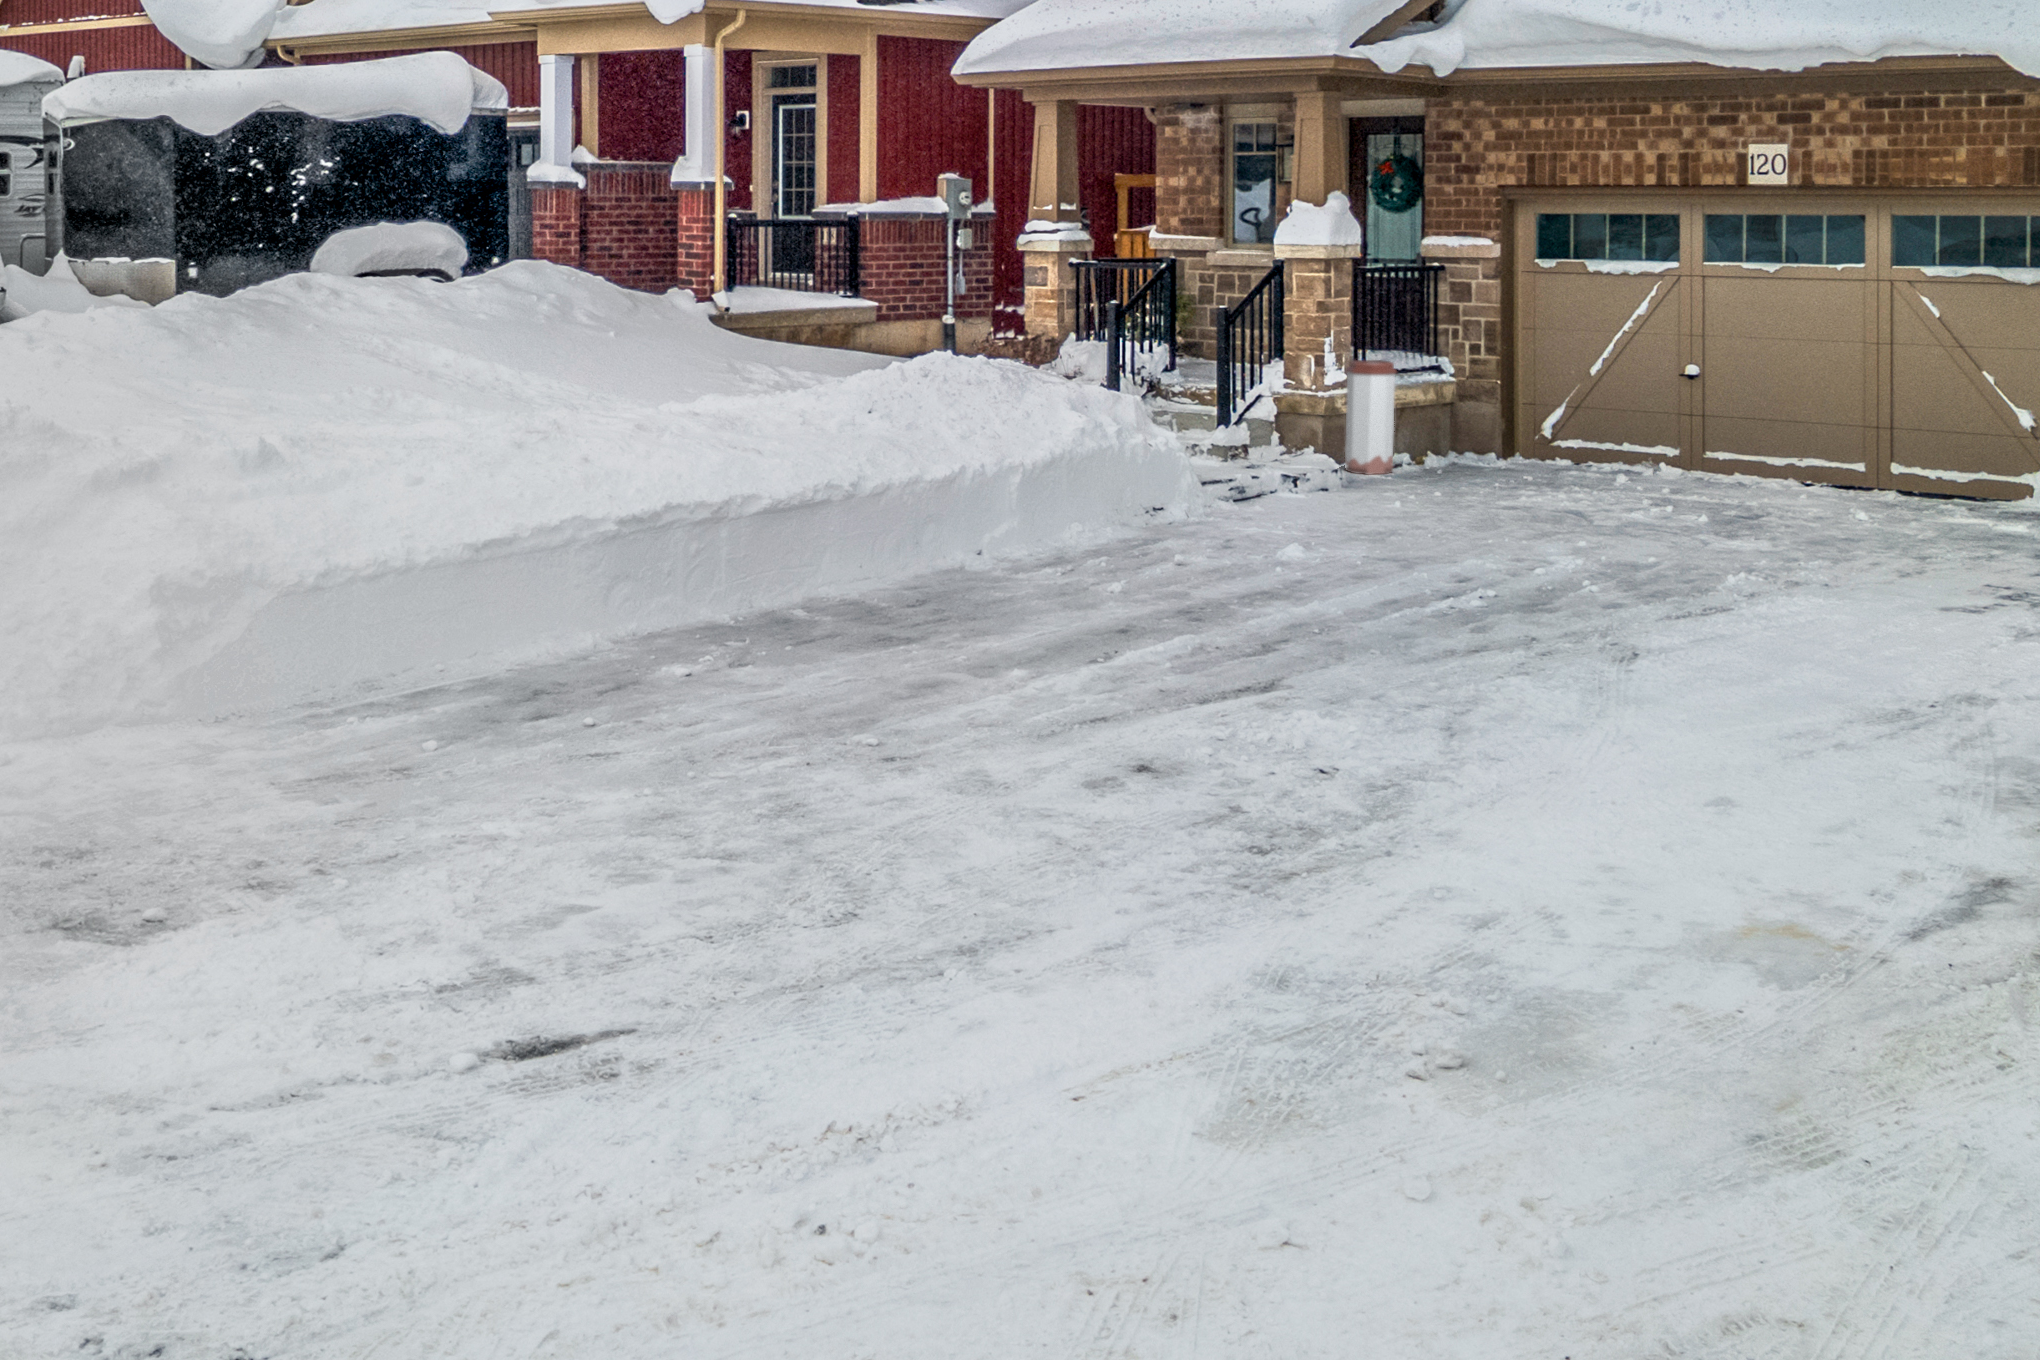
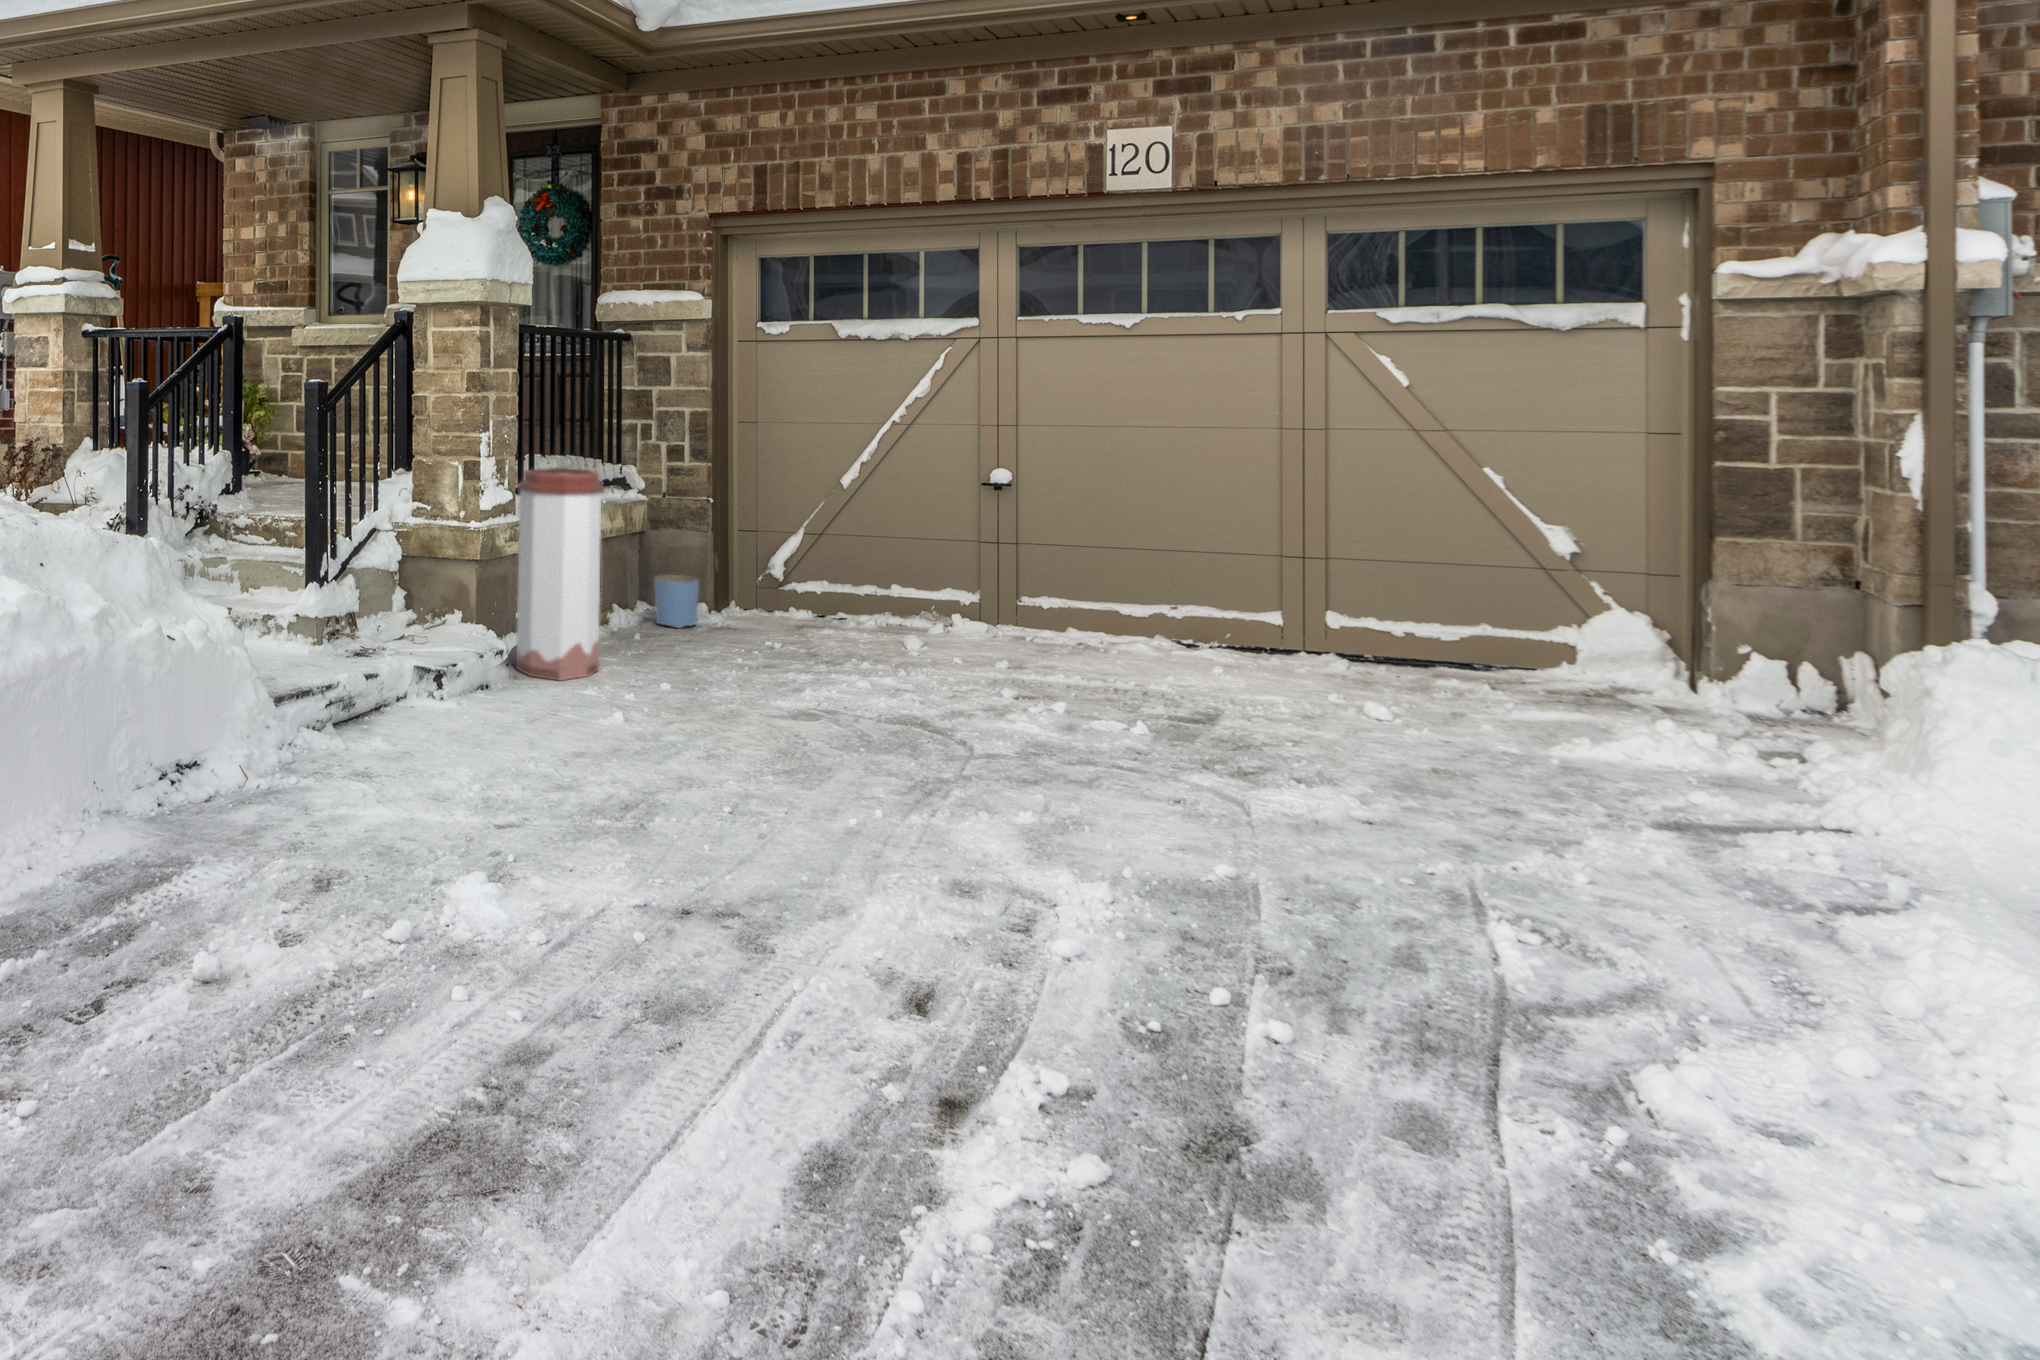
planter: none [1449,428,1478,460] -> present [655,575,699,628]

